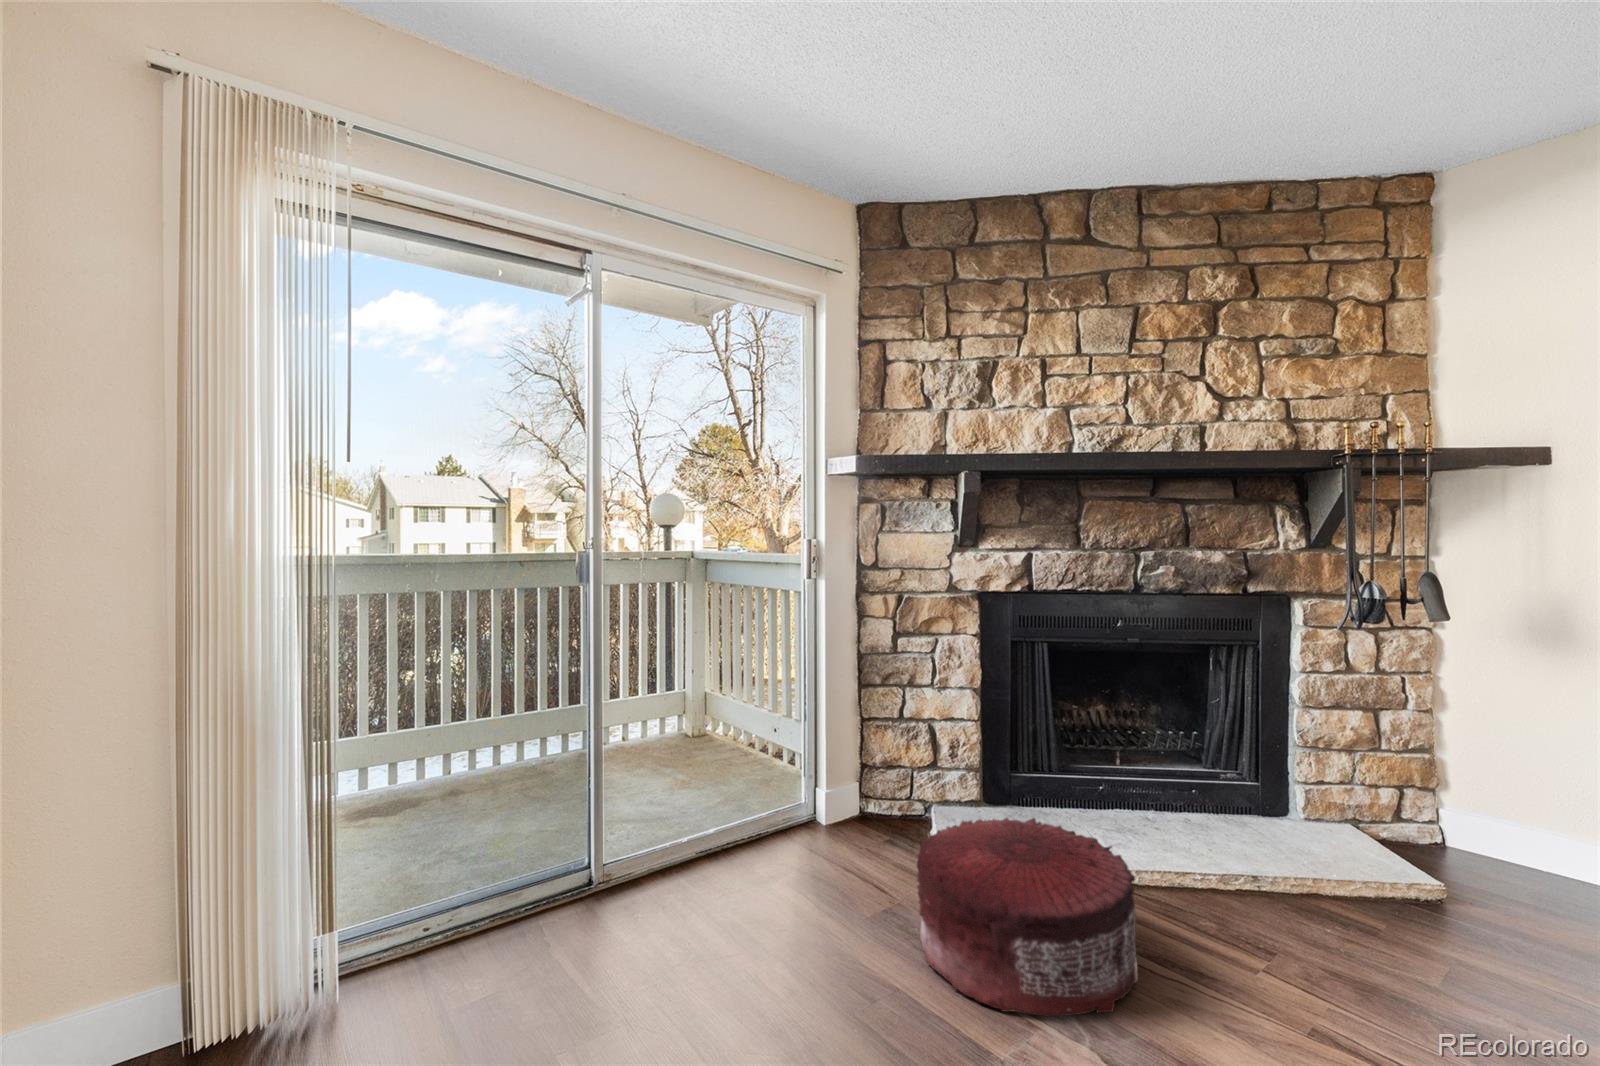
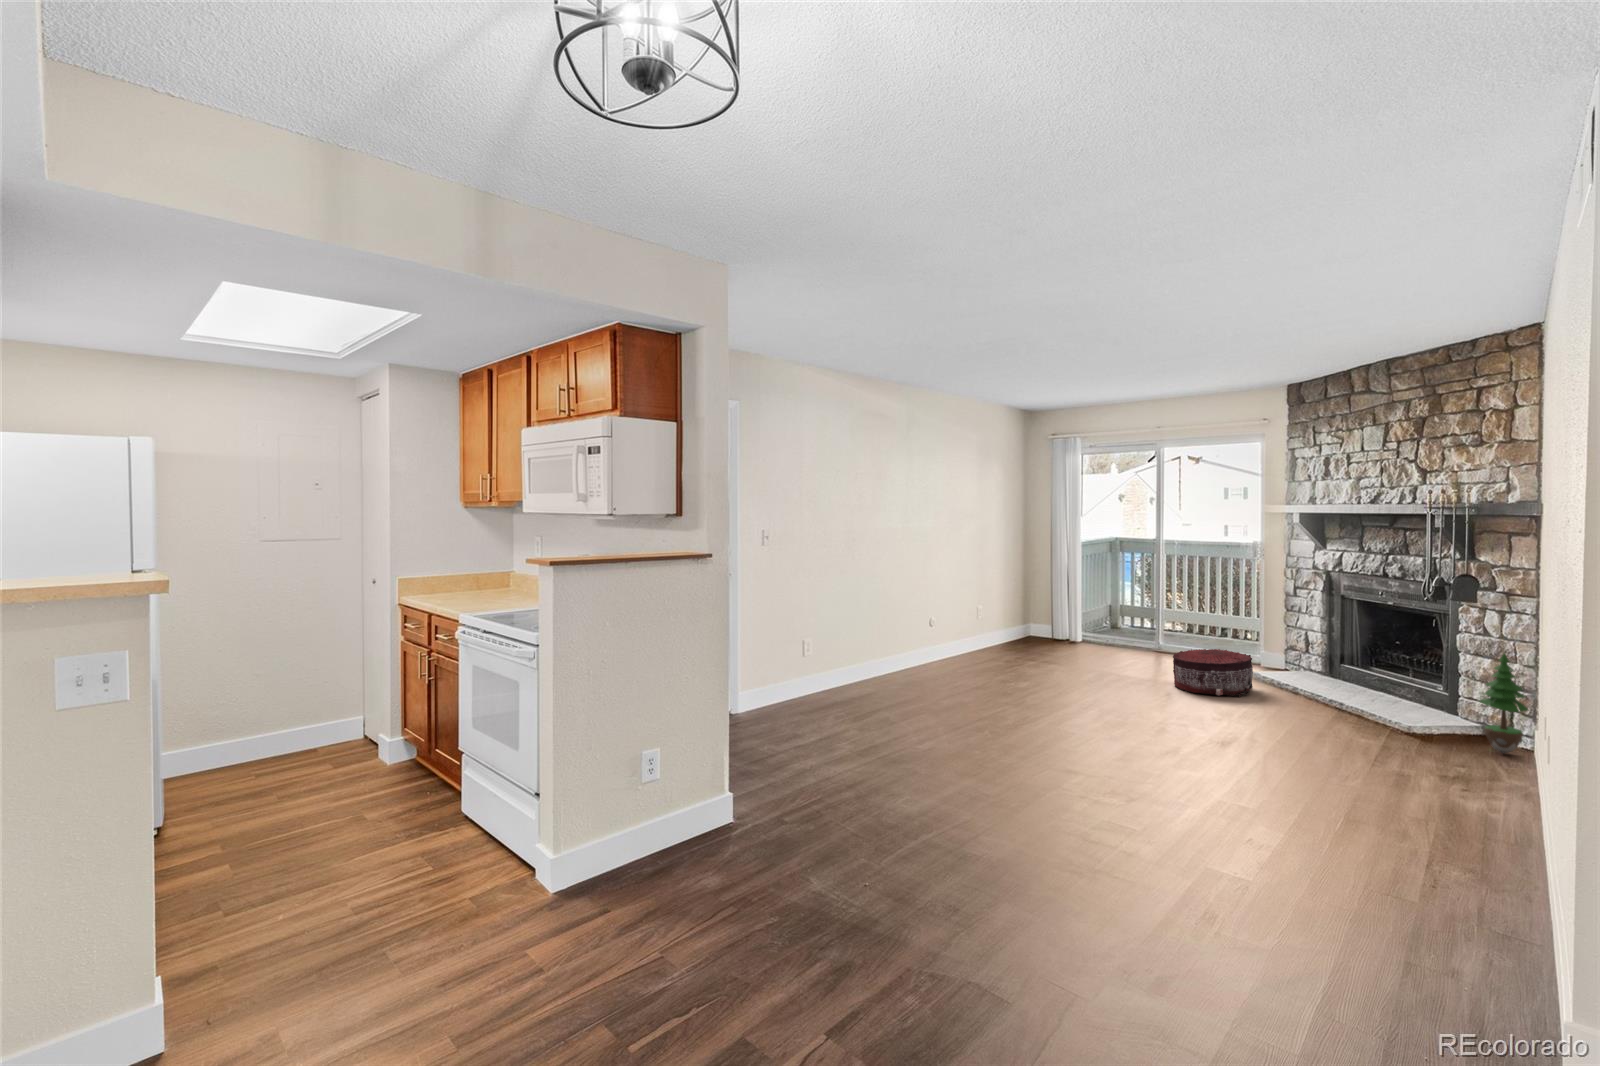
potted tree: none [1455,696,1542,871] -> present [1480,654,1529,753]

